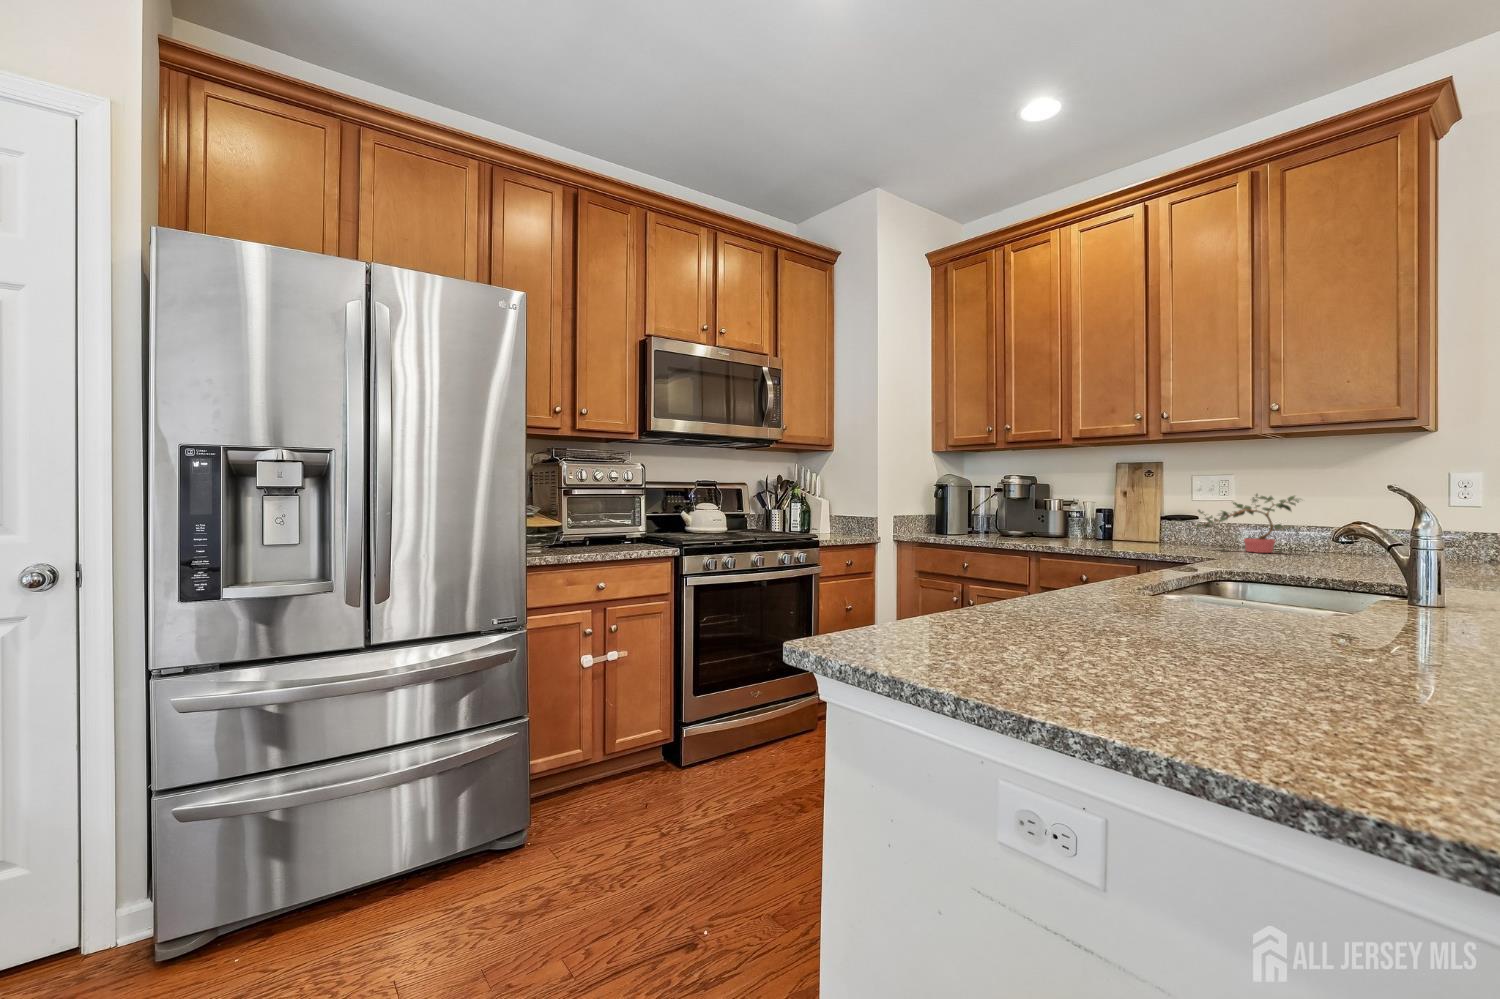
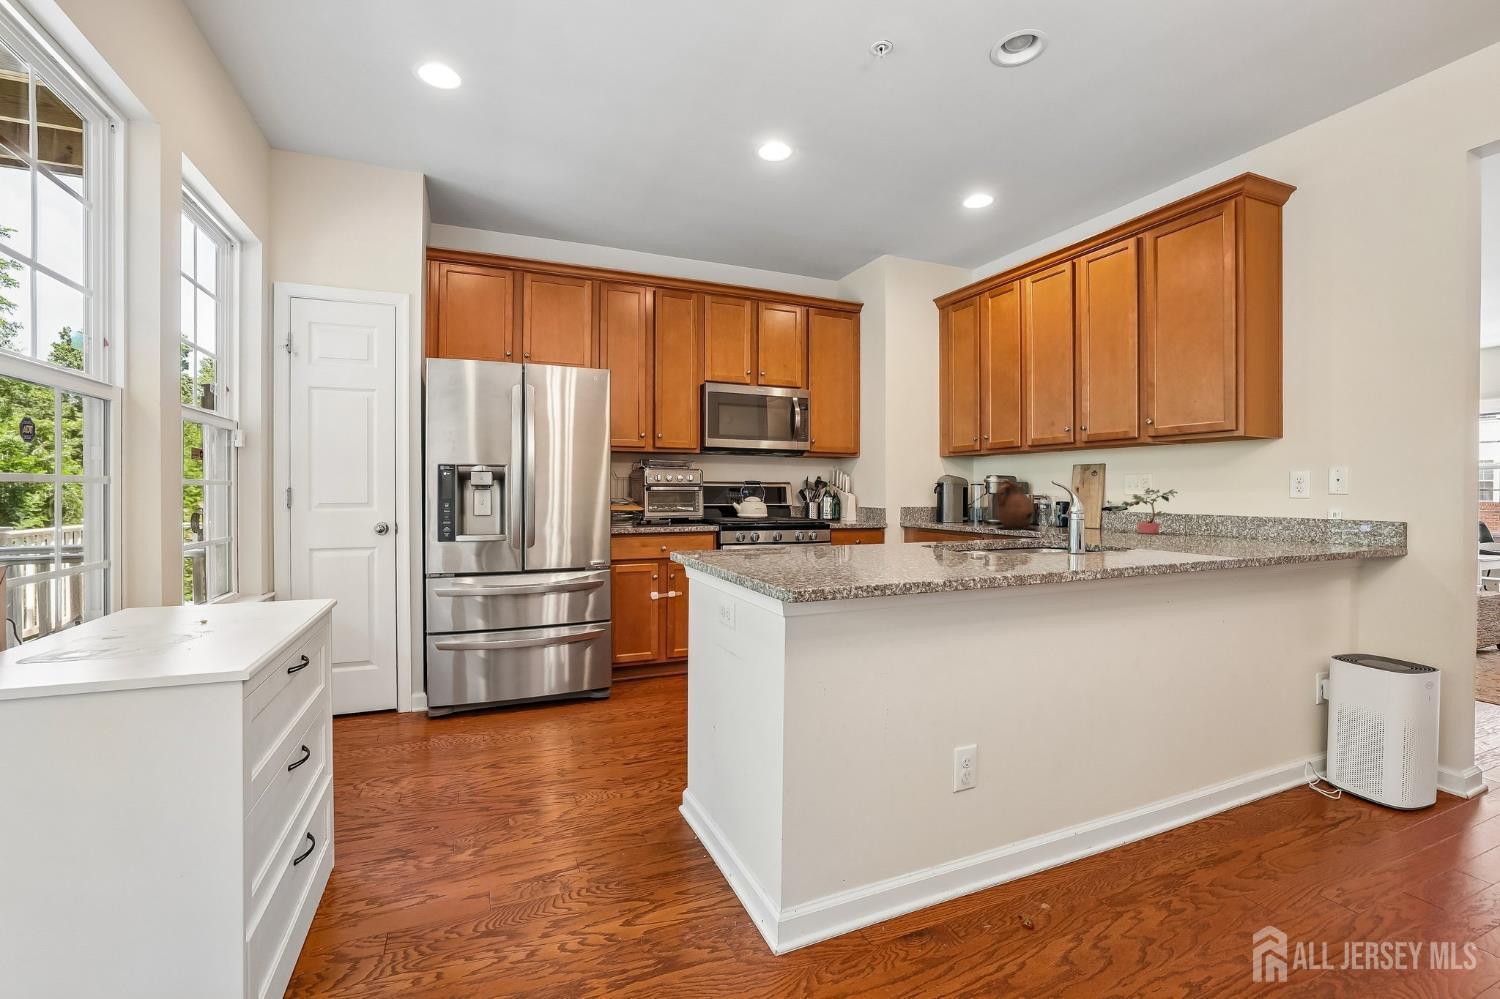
ceramic pitcher: none [1045,482,1110,548] -> present [996,480,1035,529]

